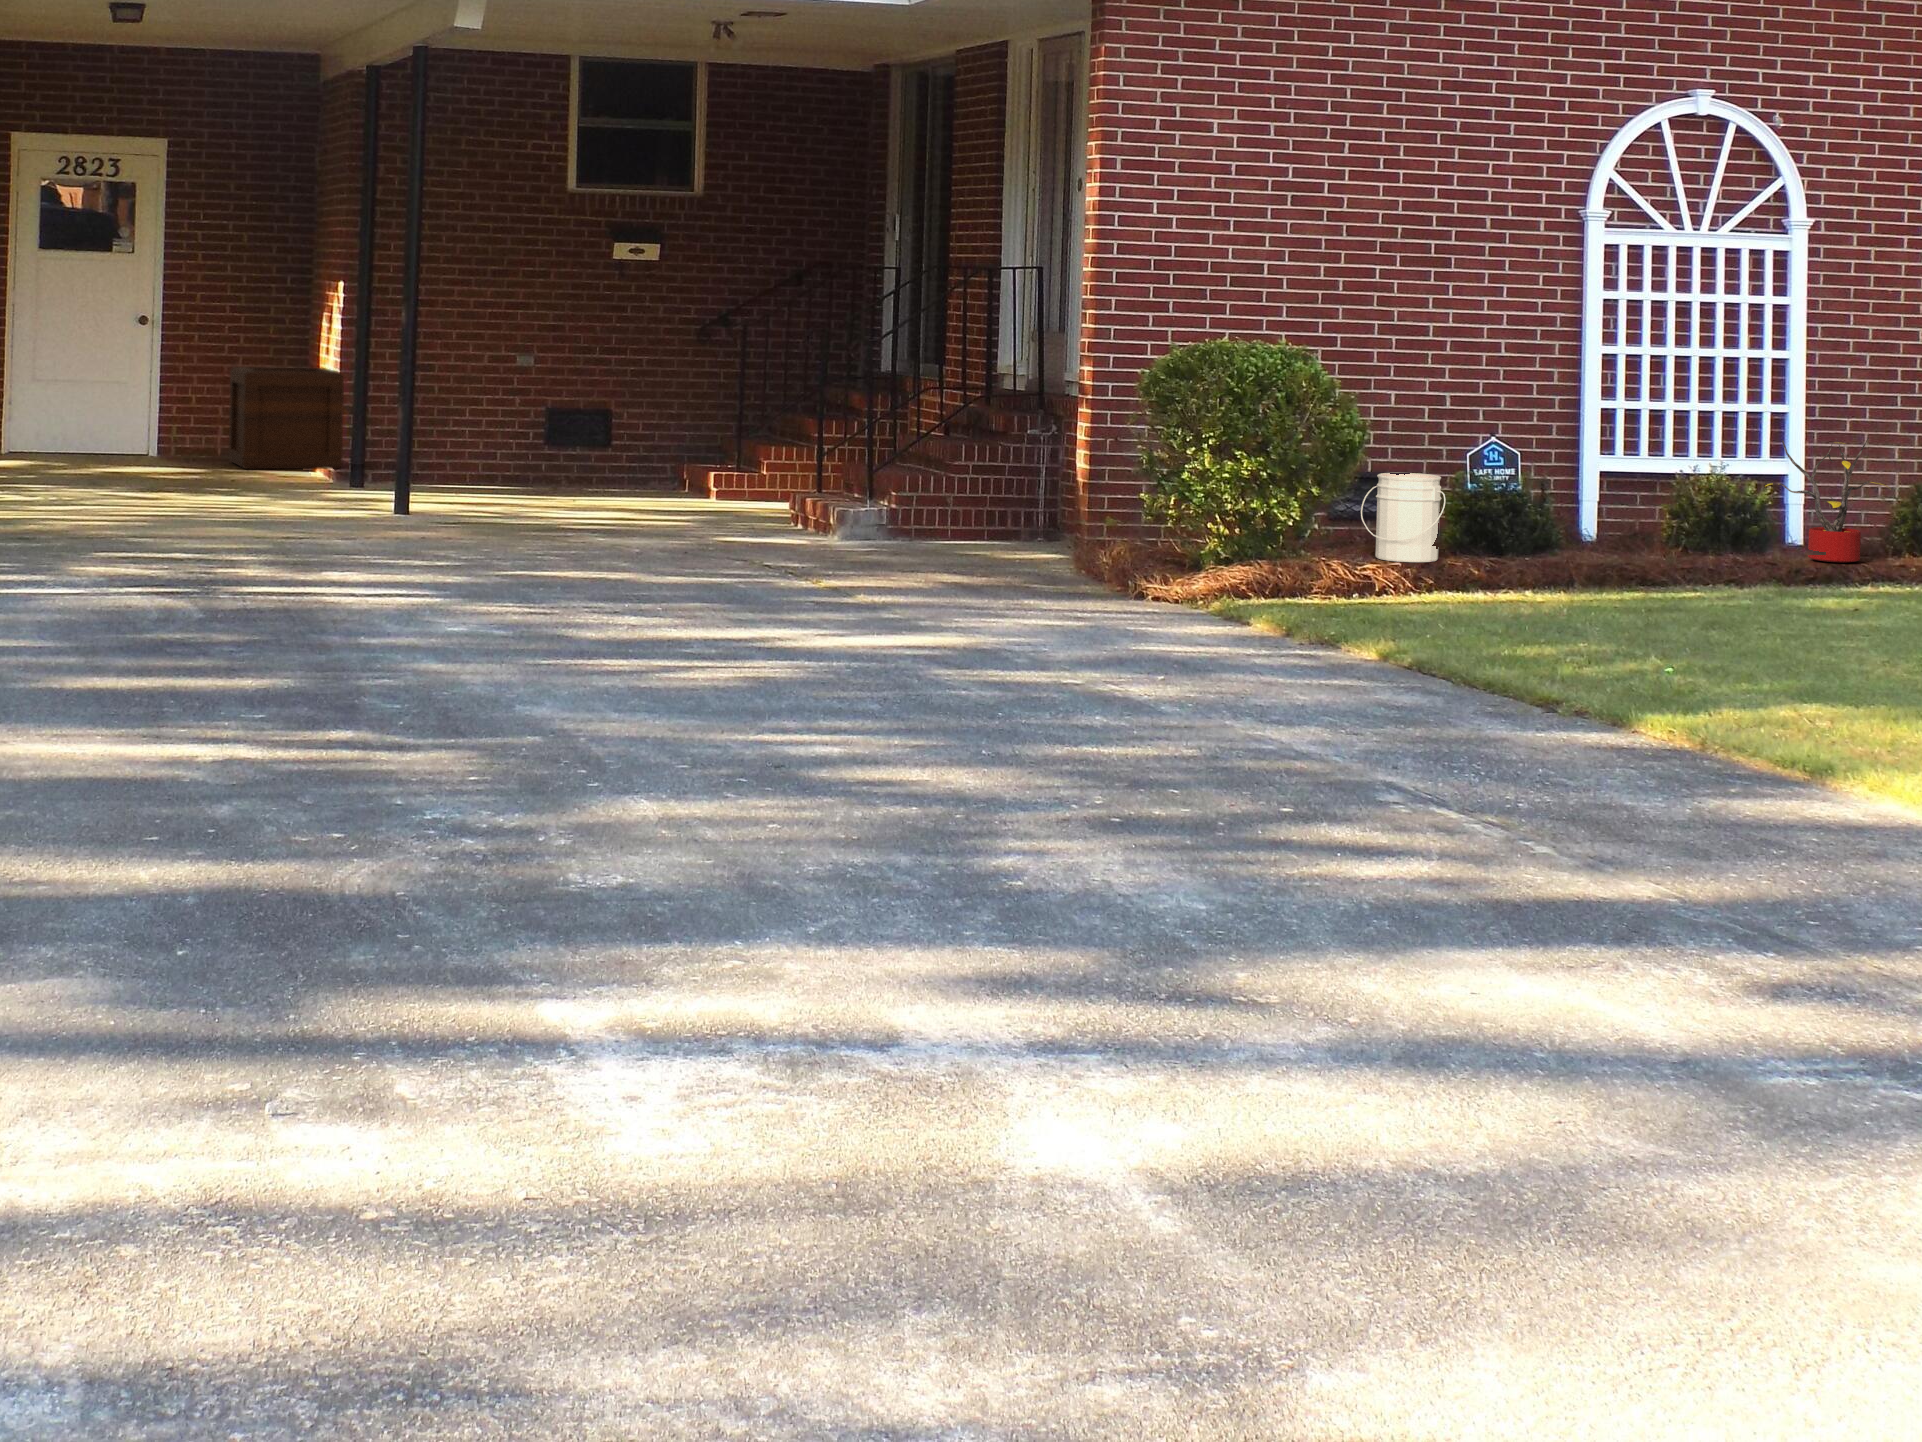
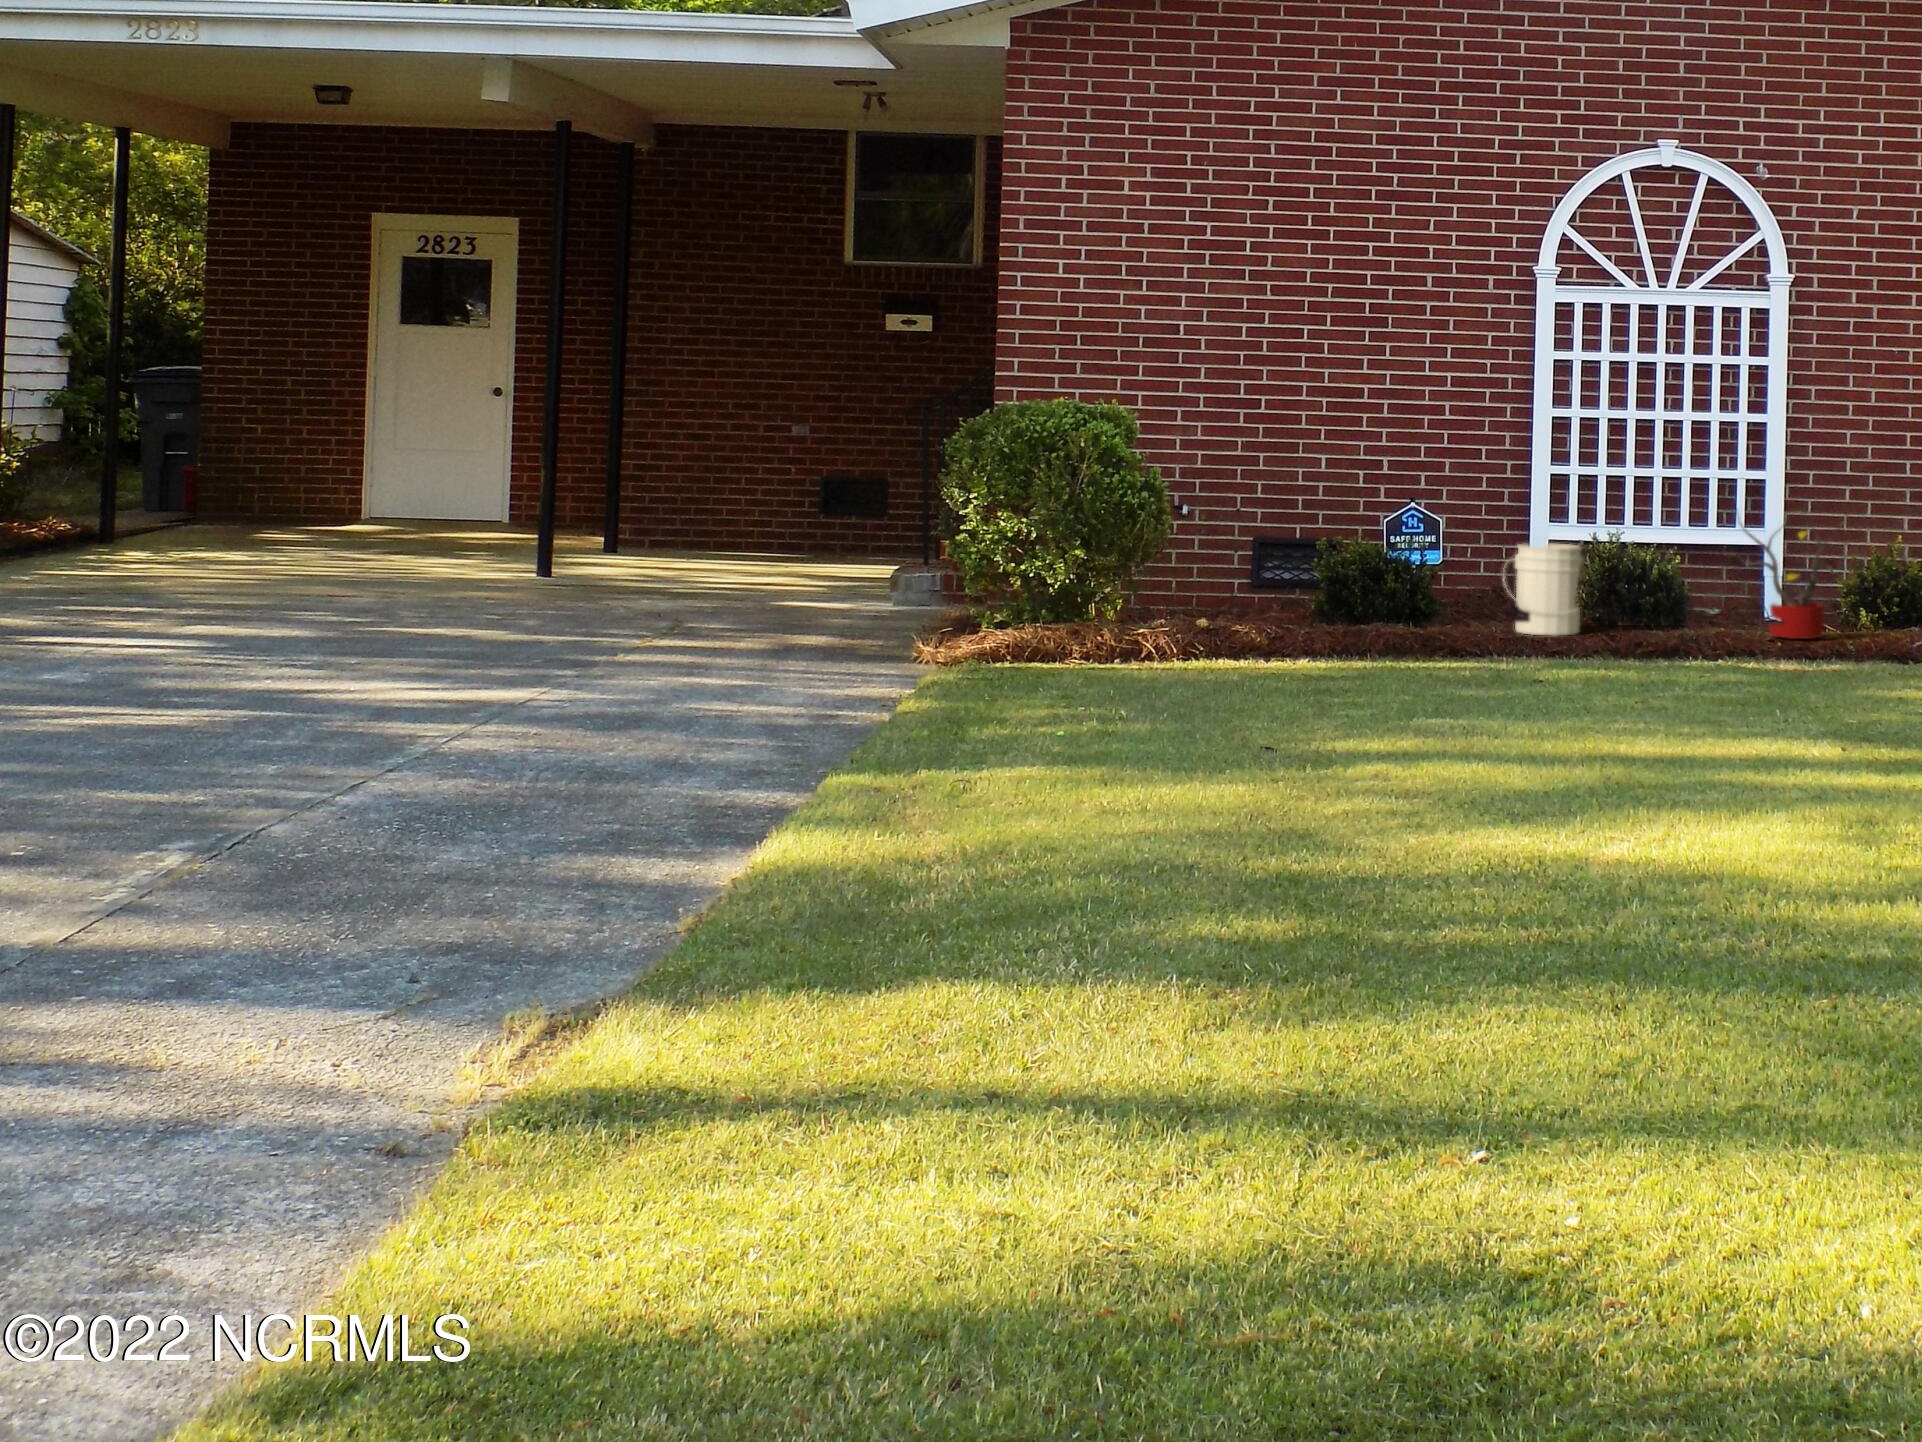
wooden crate: present [228,367,344,469] -> none [495,434,605,533]
bucket: present [1361,473,1445,562] -> present [1505,543,1584,636]

